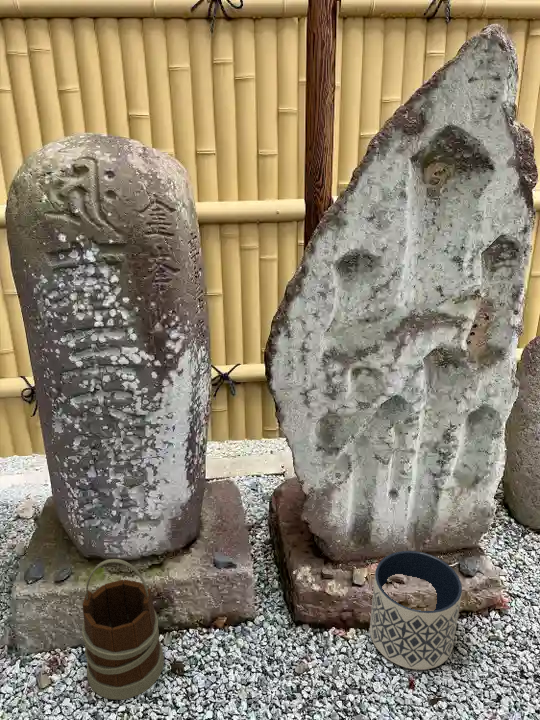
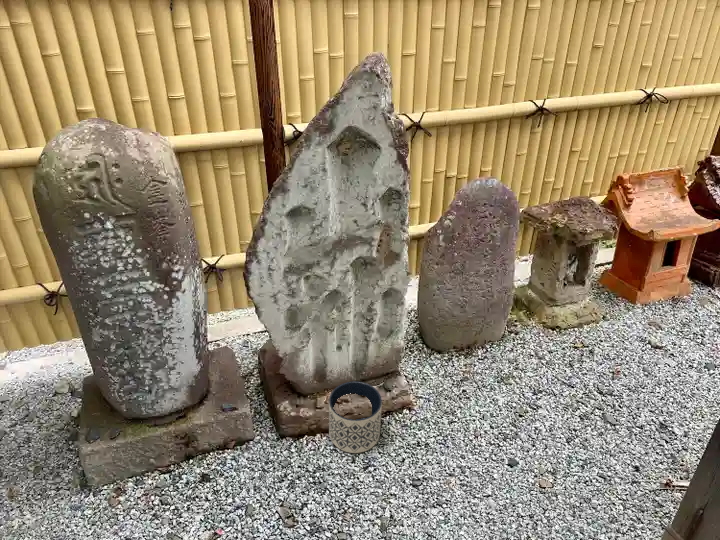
wooden bucket: present [82,559,164,700] -> none [134,420,196,506]

